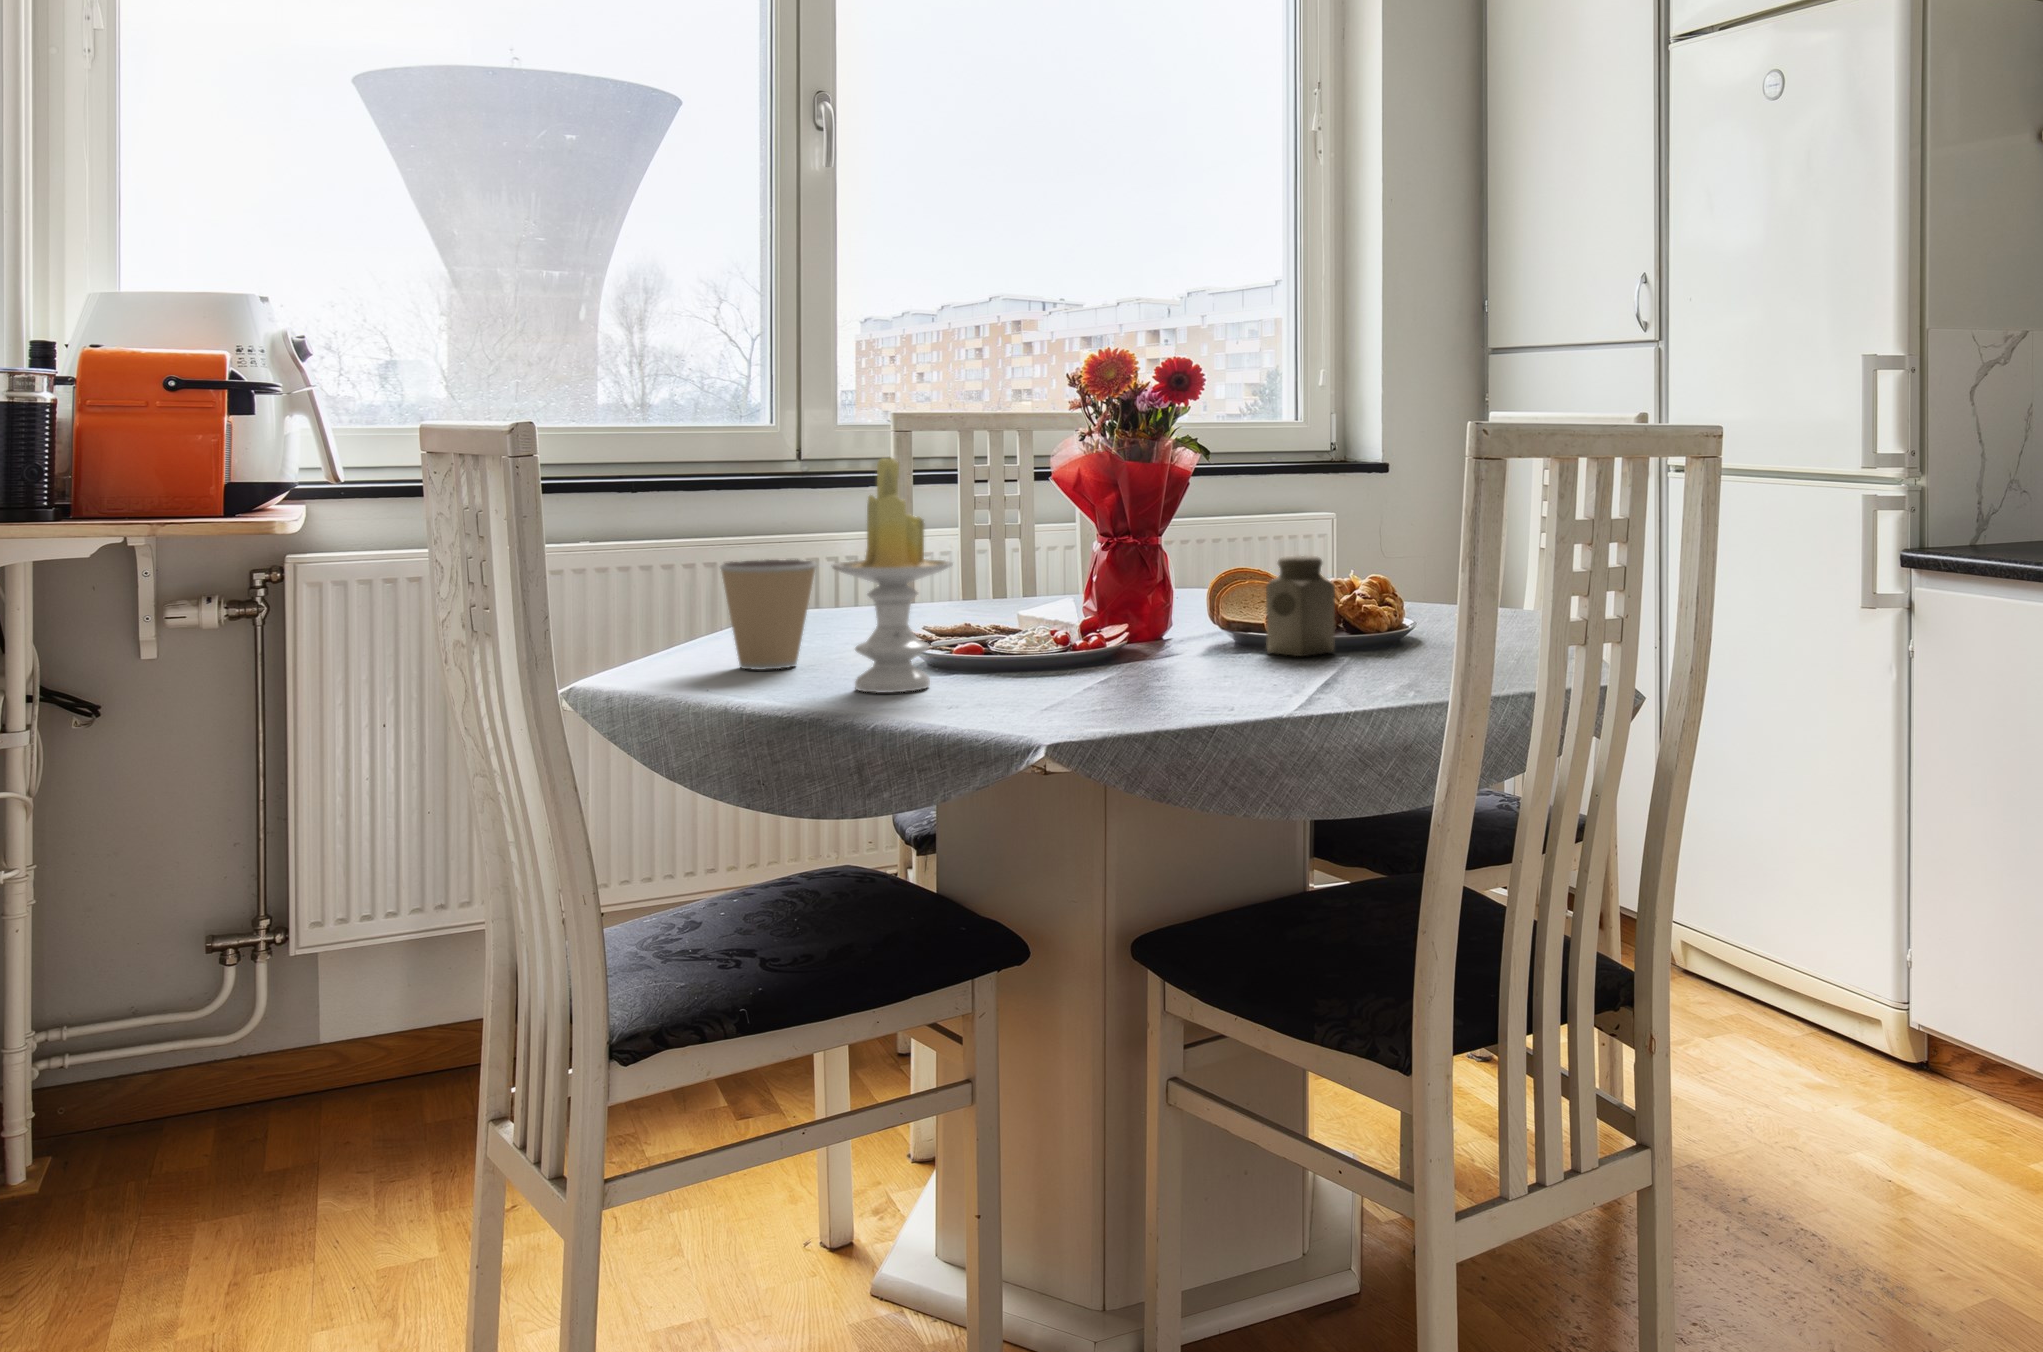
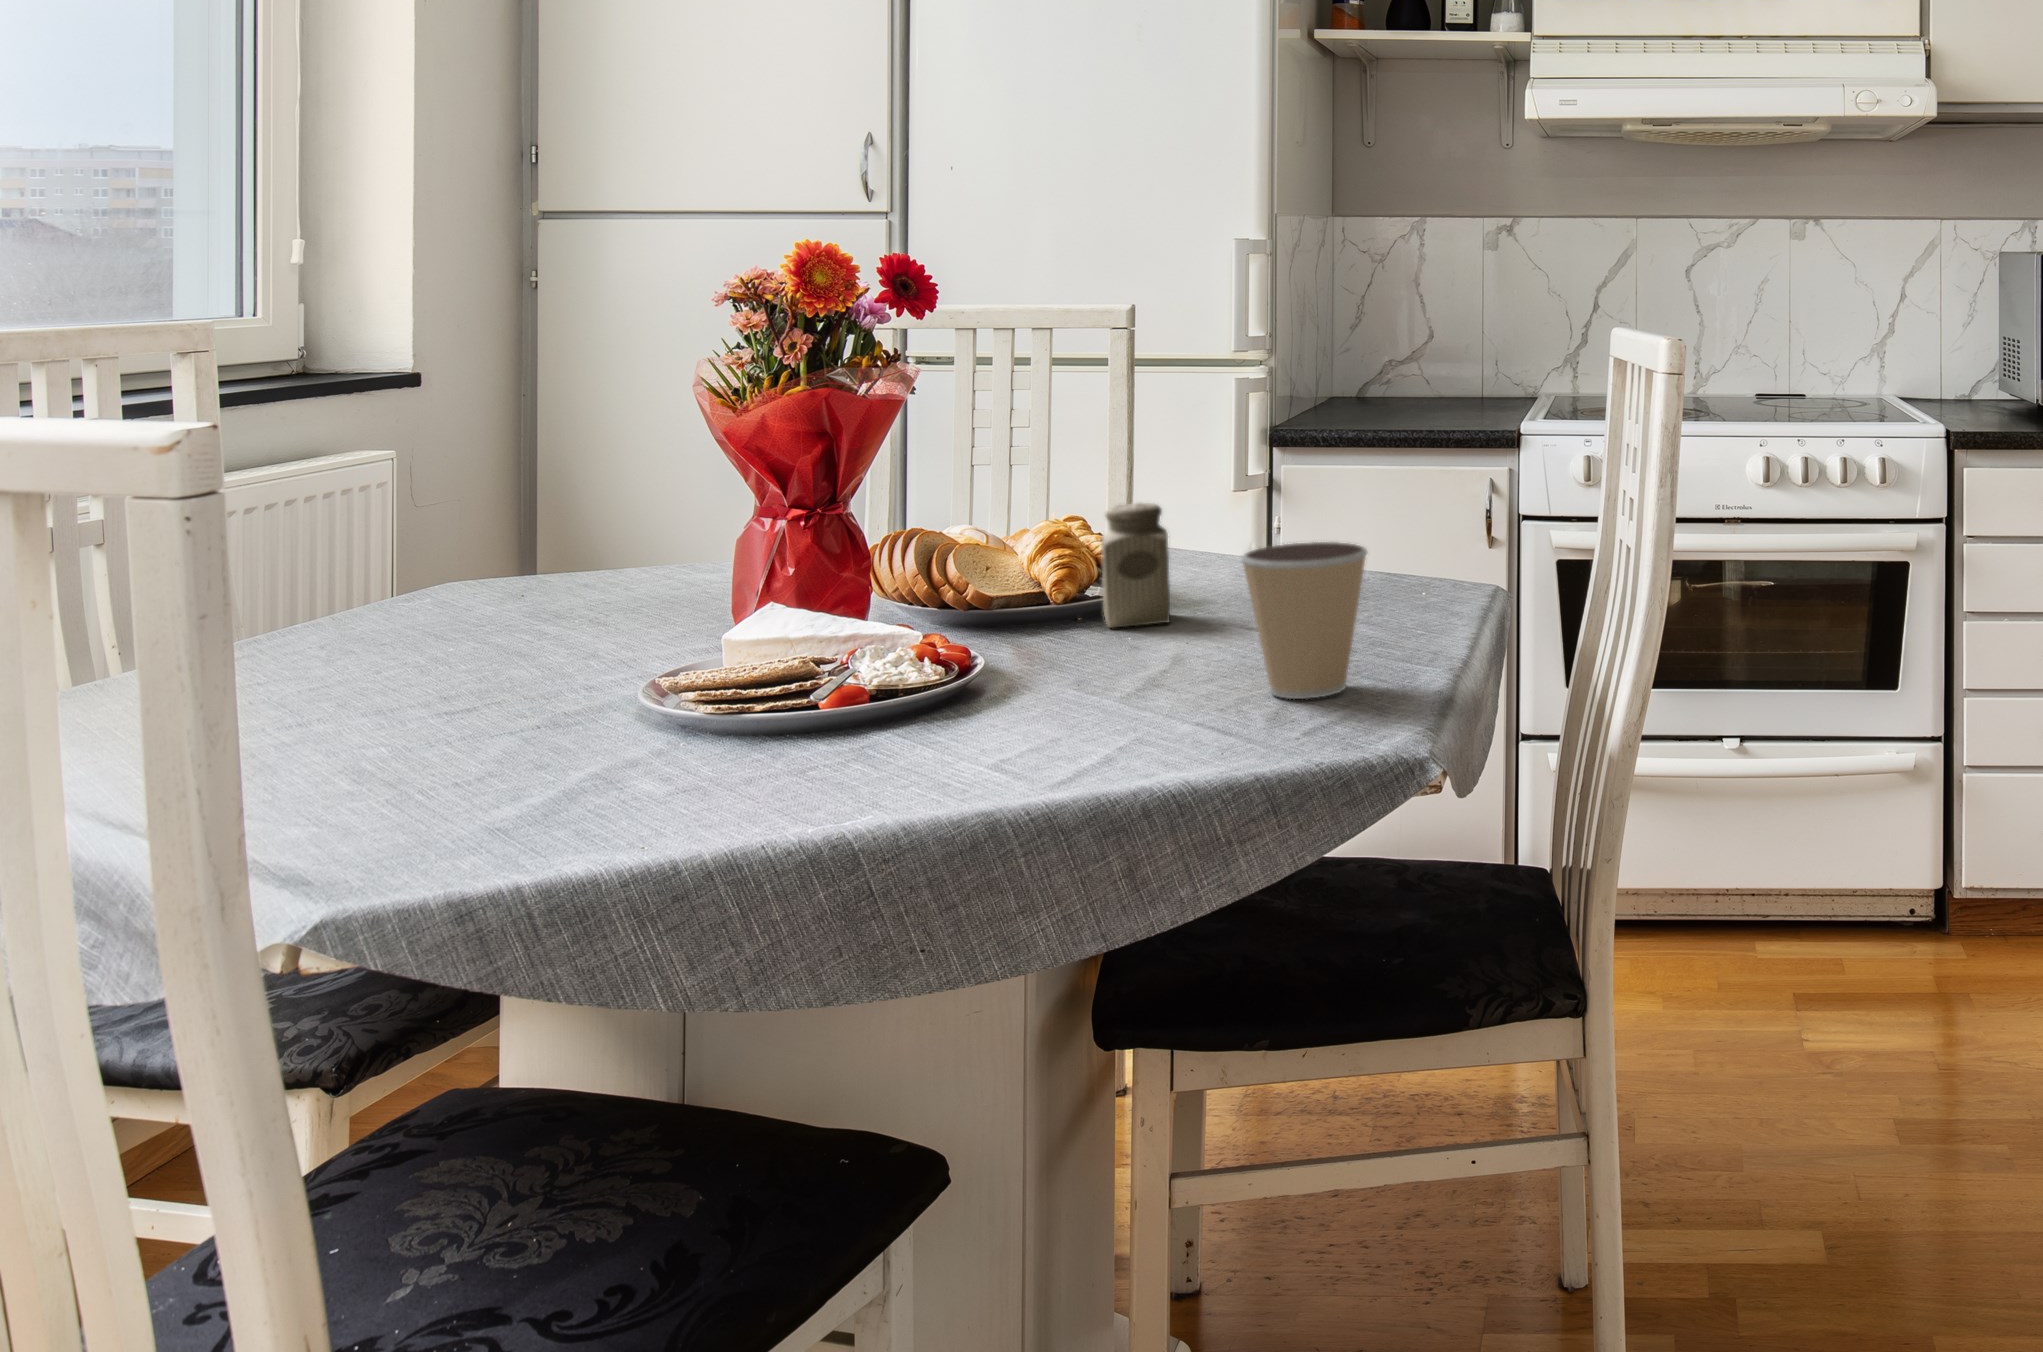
candle: present [832,458,953,692] -> none [876,429,1057,775]
coffee cup: present [720,560,816,670] -> present [1241,542,1367,699]

